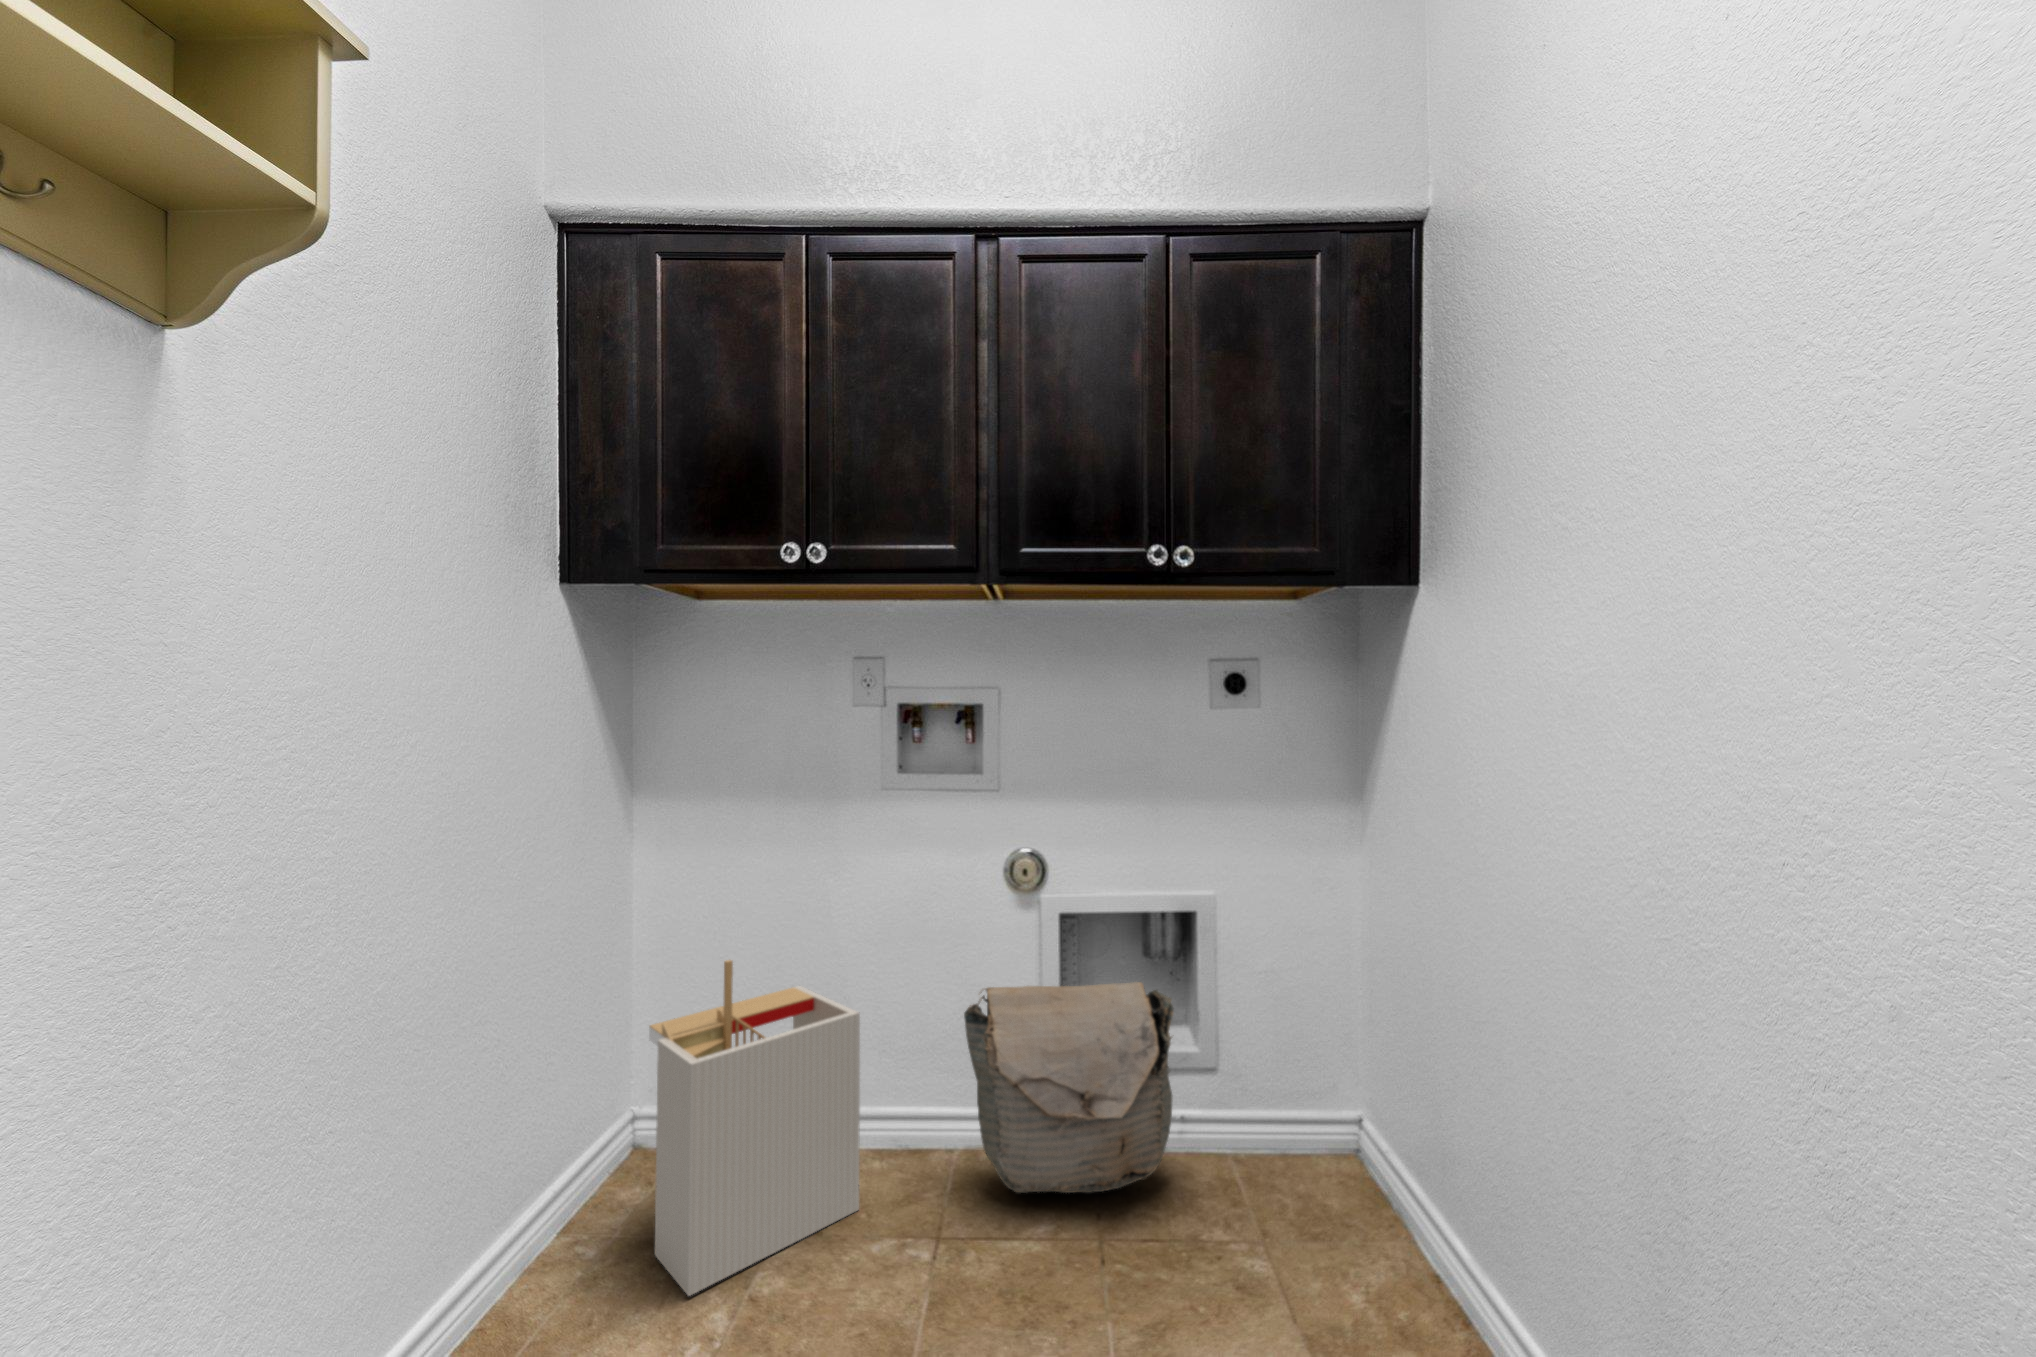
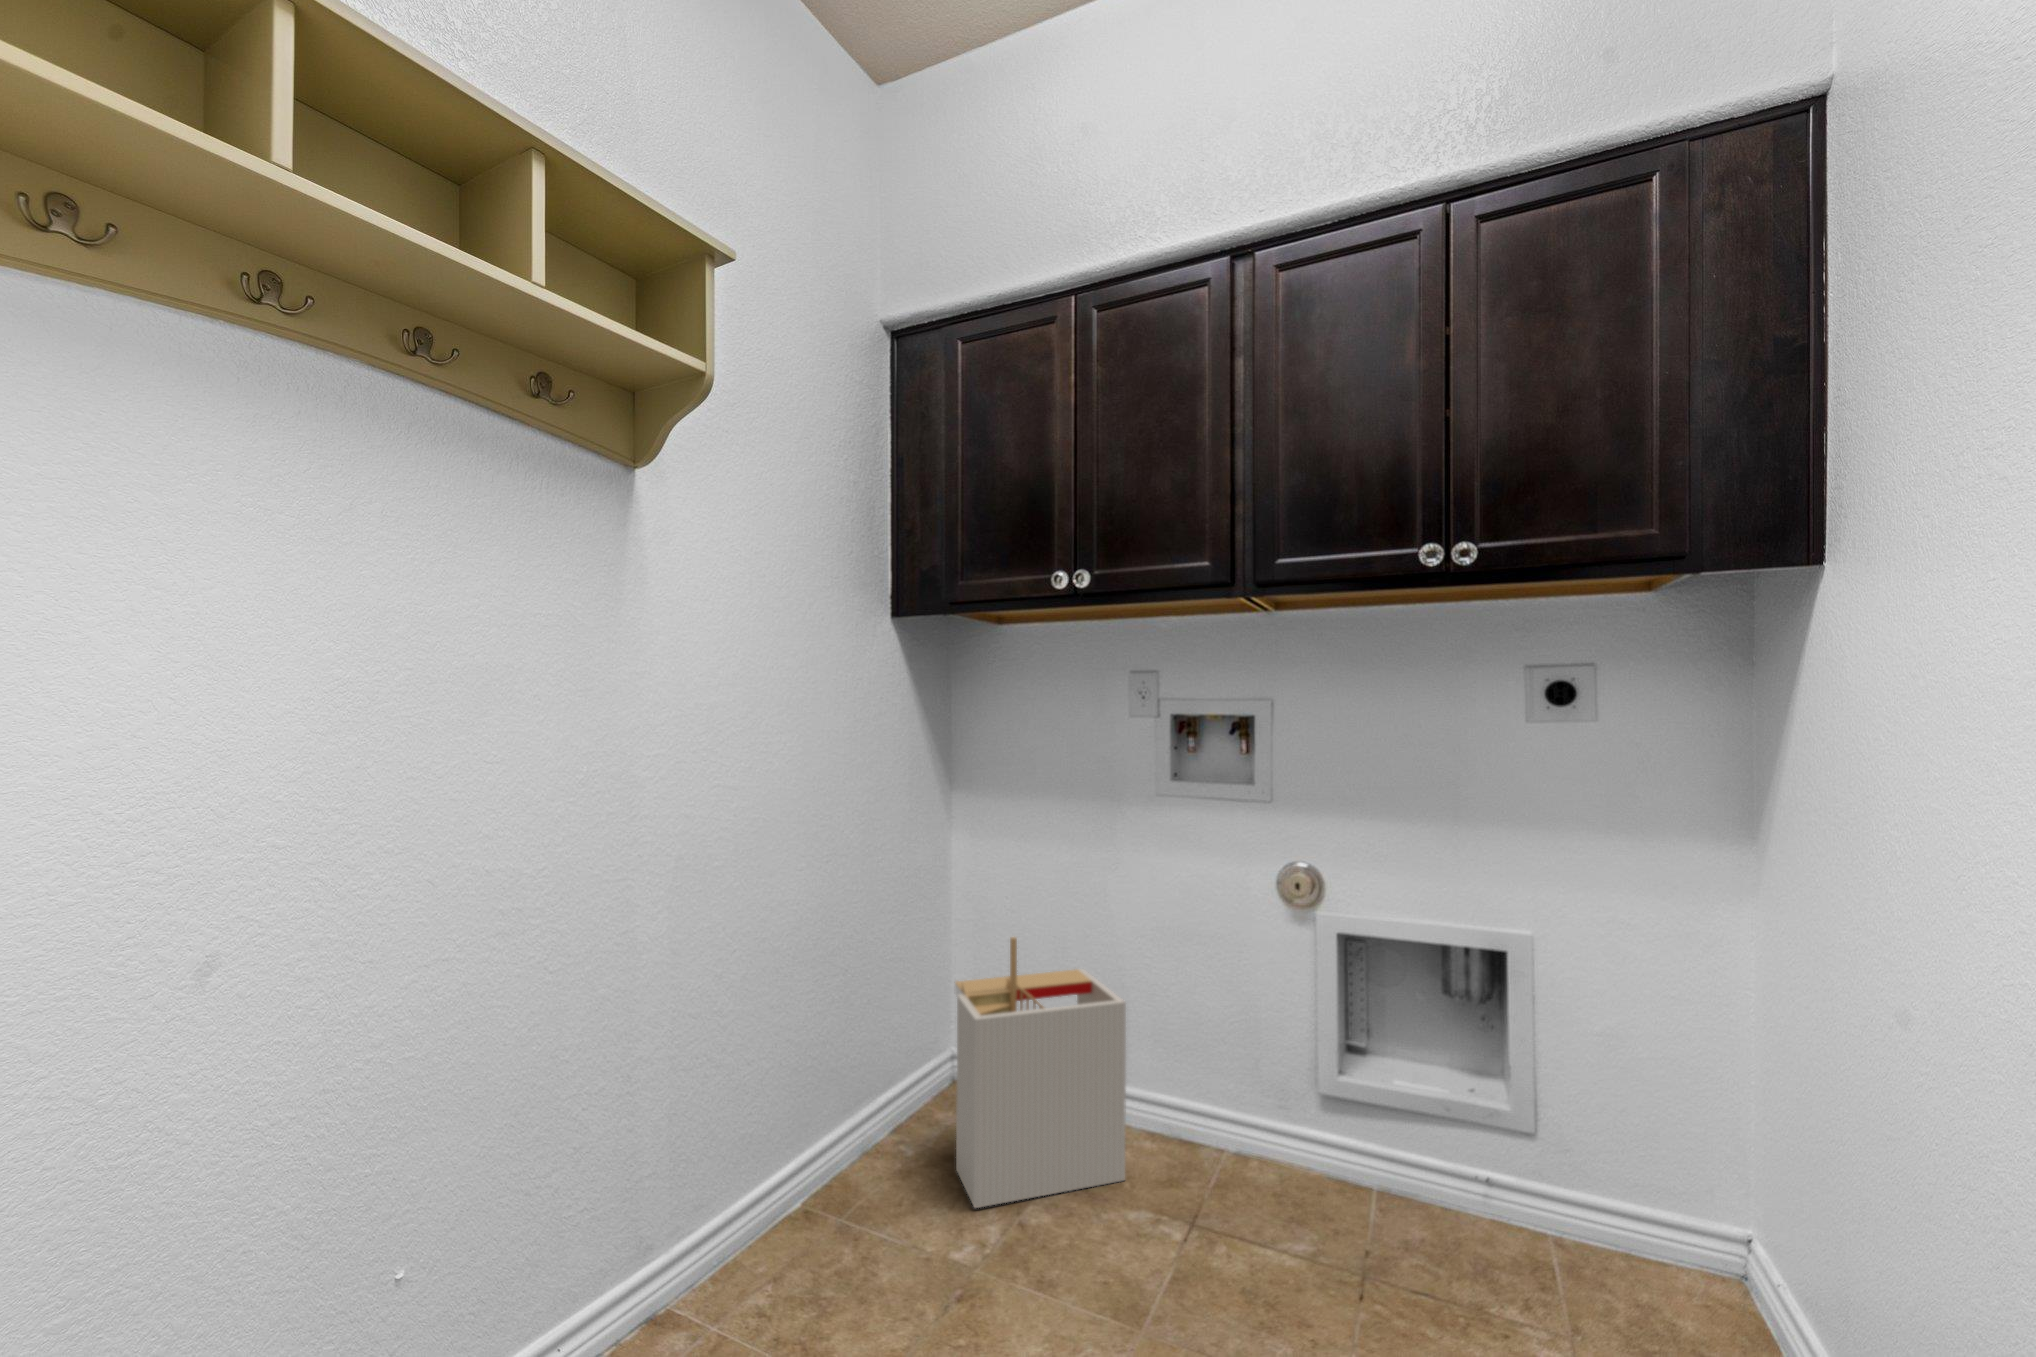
bag: present [964,982,1174,1193] -> none [1226,998,1460,1232]

